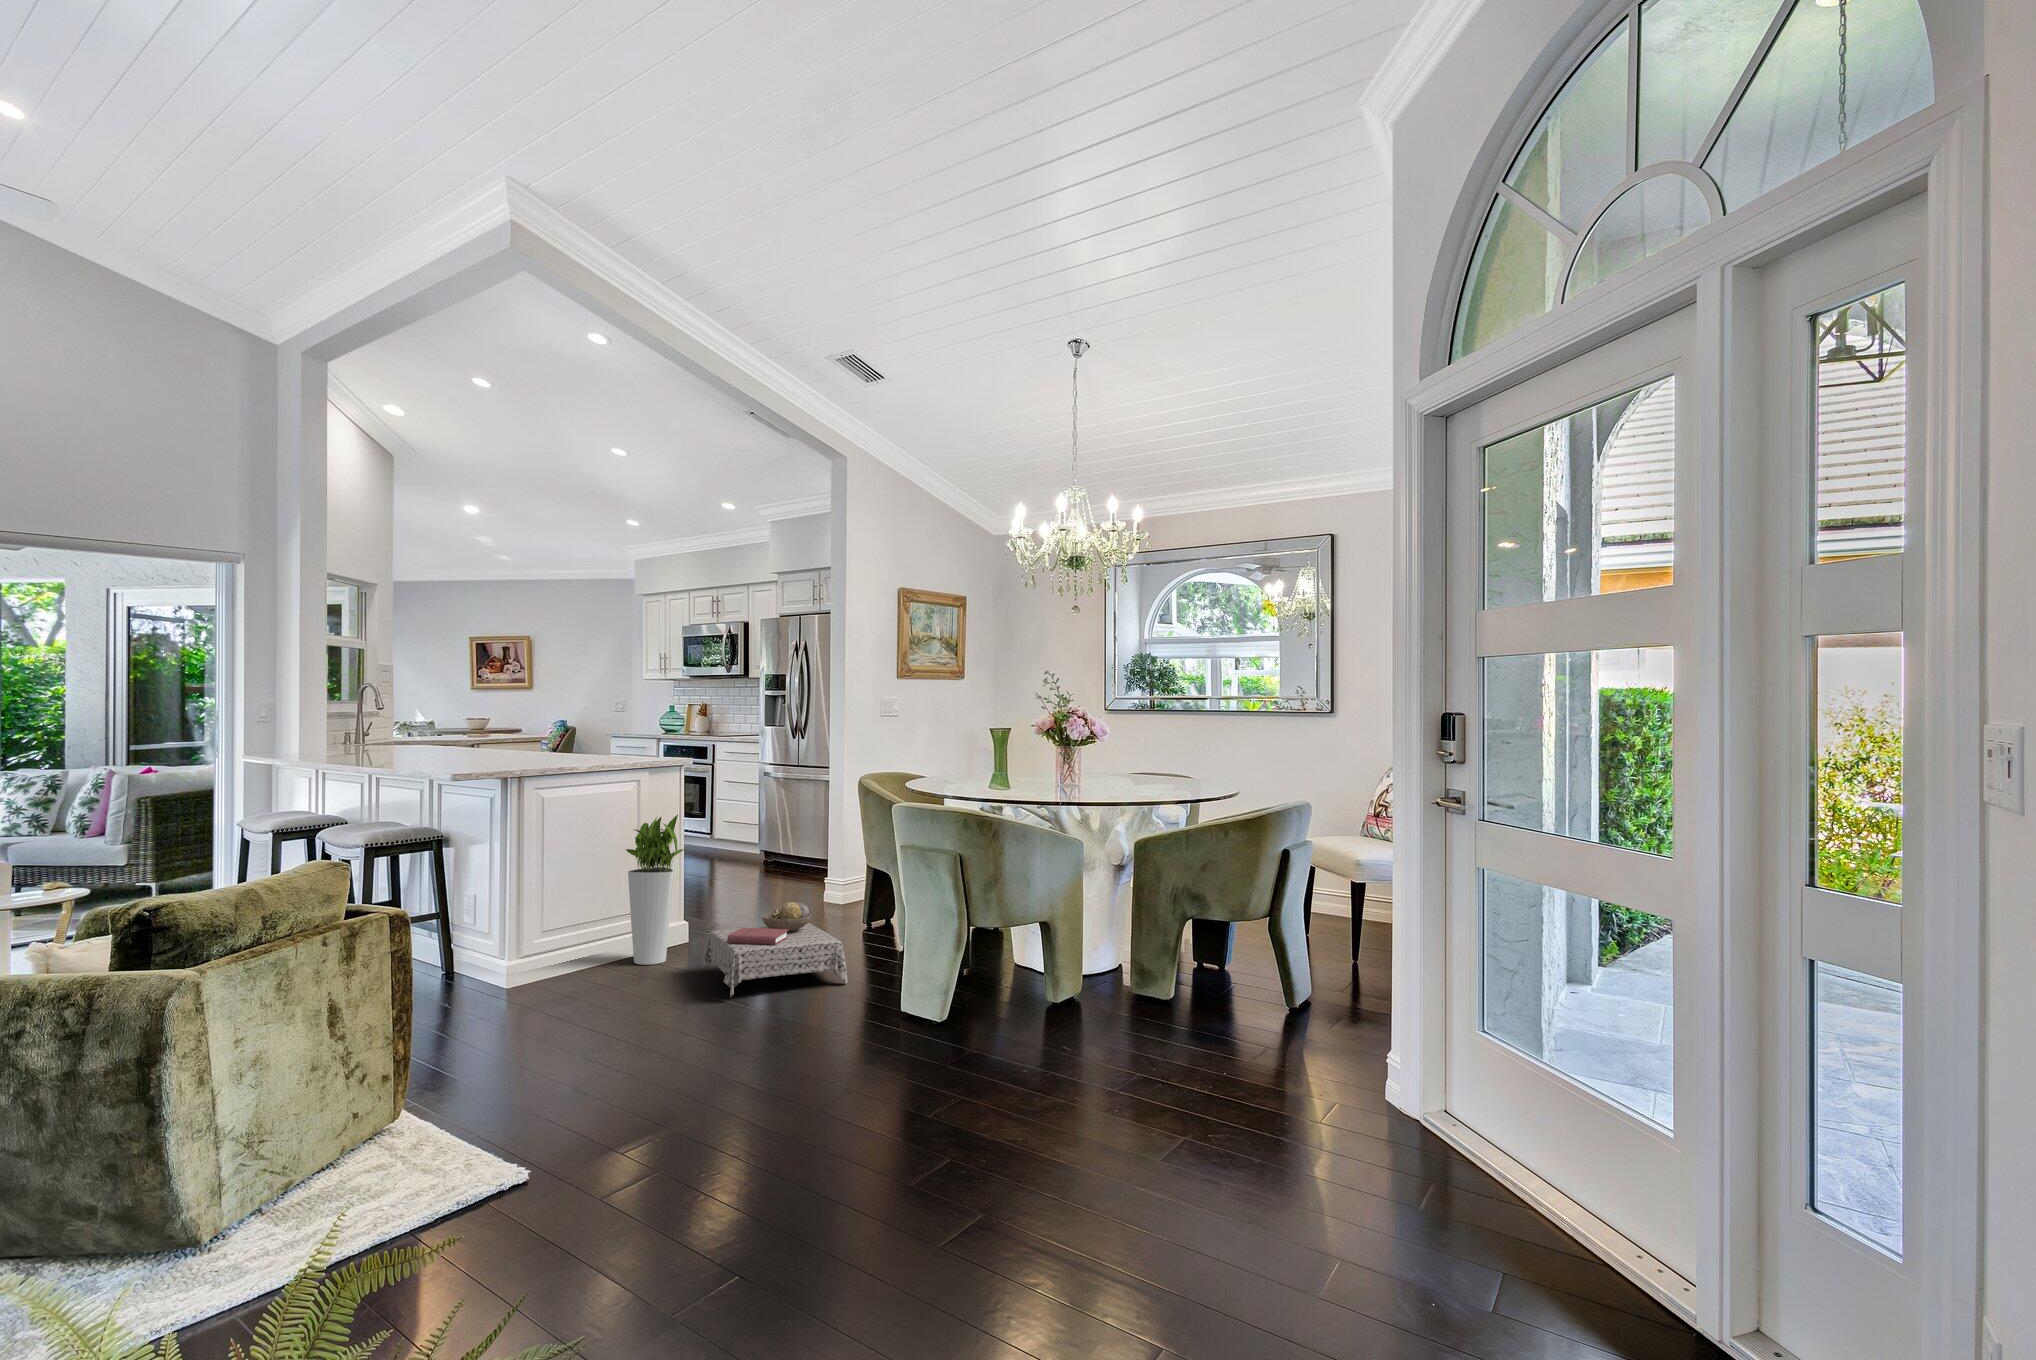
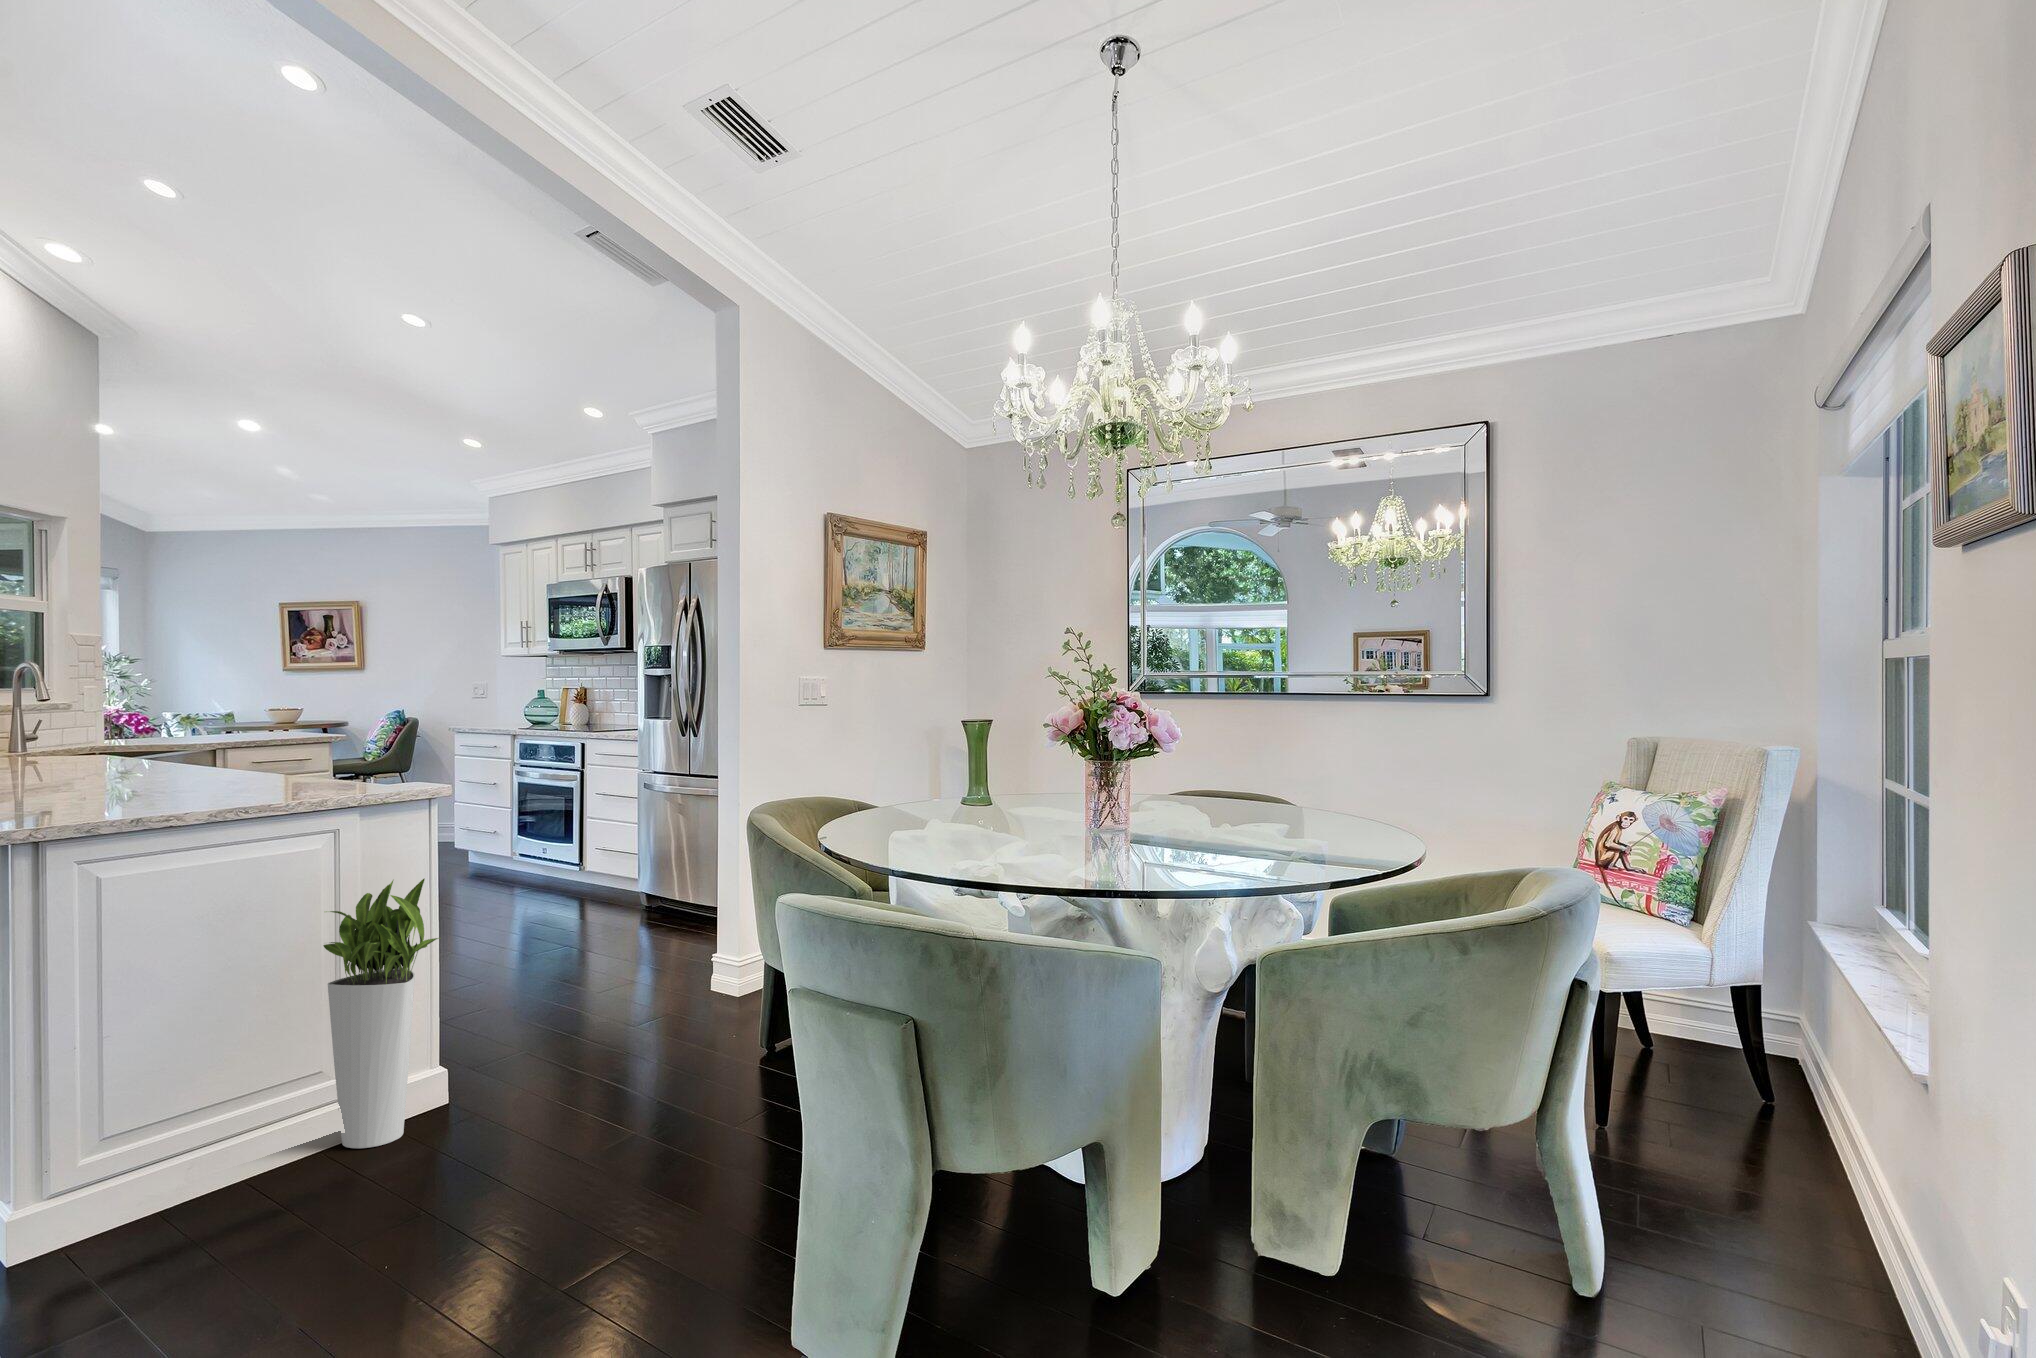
ottoman: present [702,902,848,997] -> none [450,1035,711,1253]

